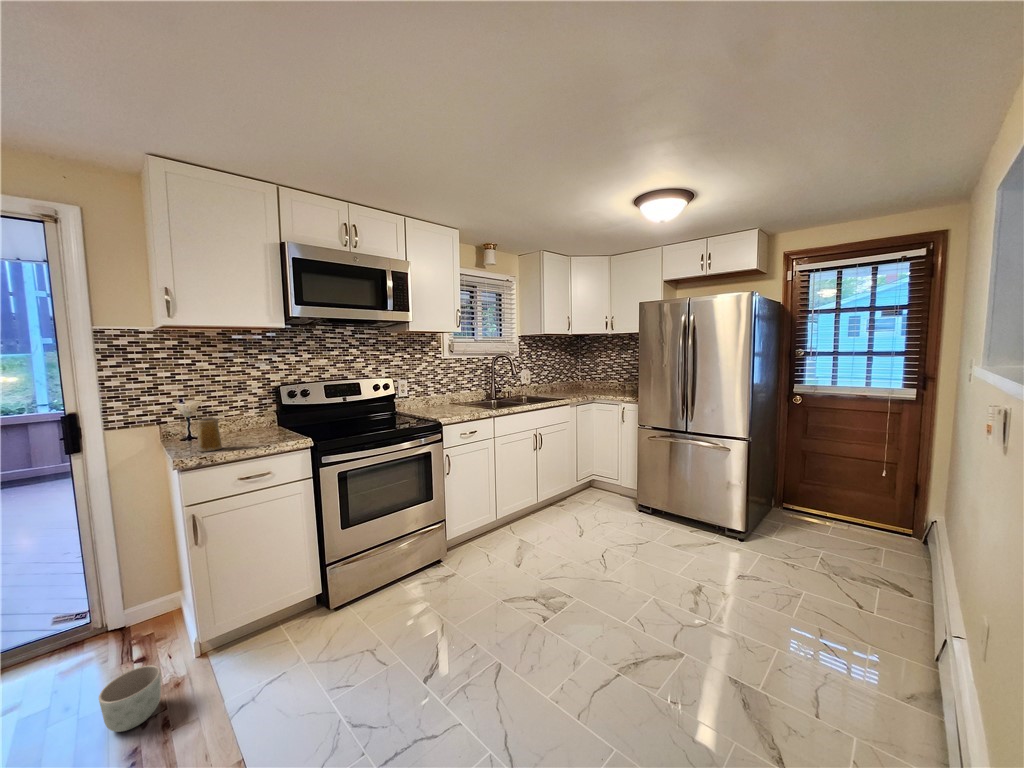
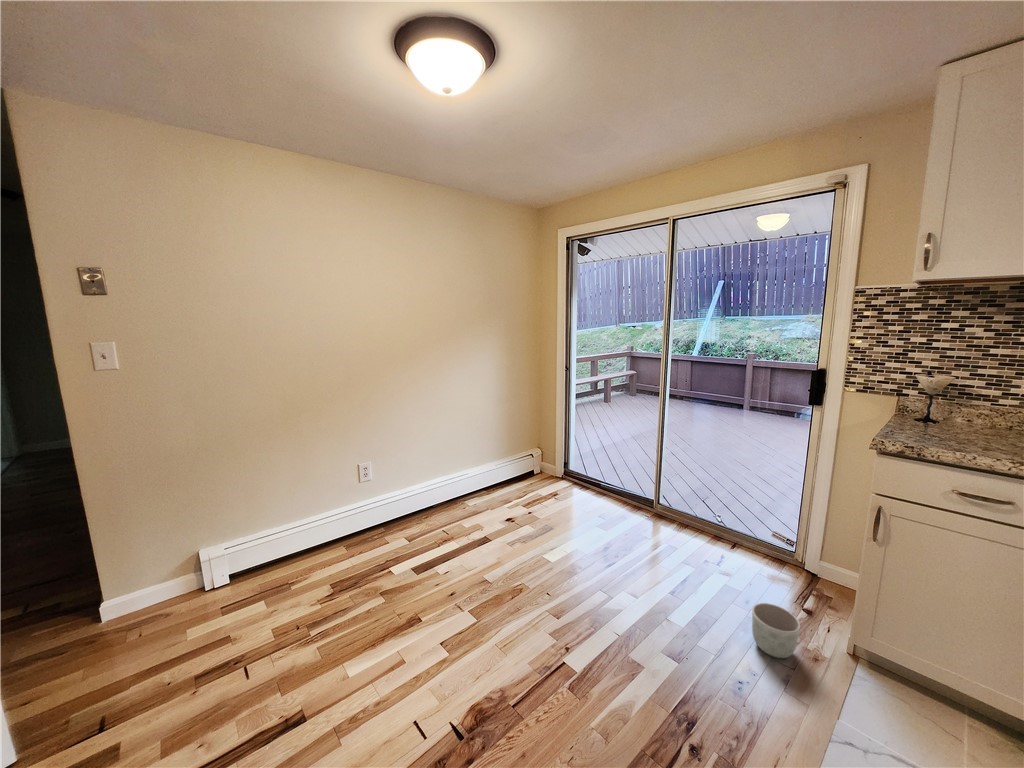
mug: present [198,418,222,452] -> none [912,399,952,443]

